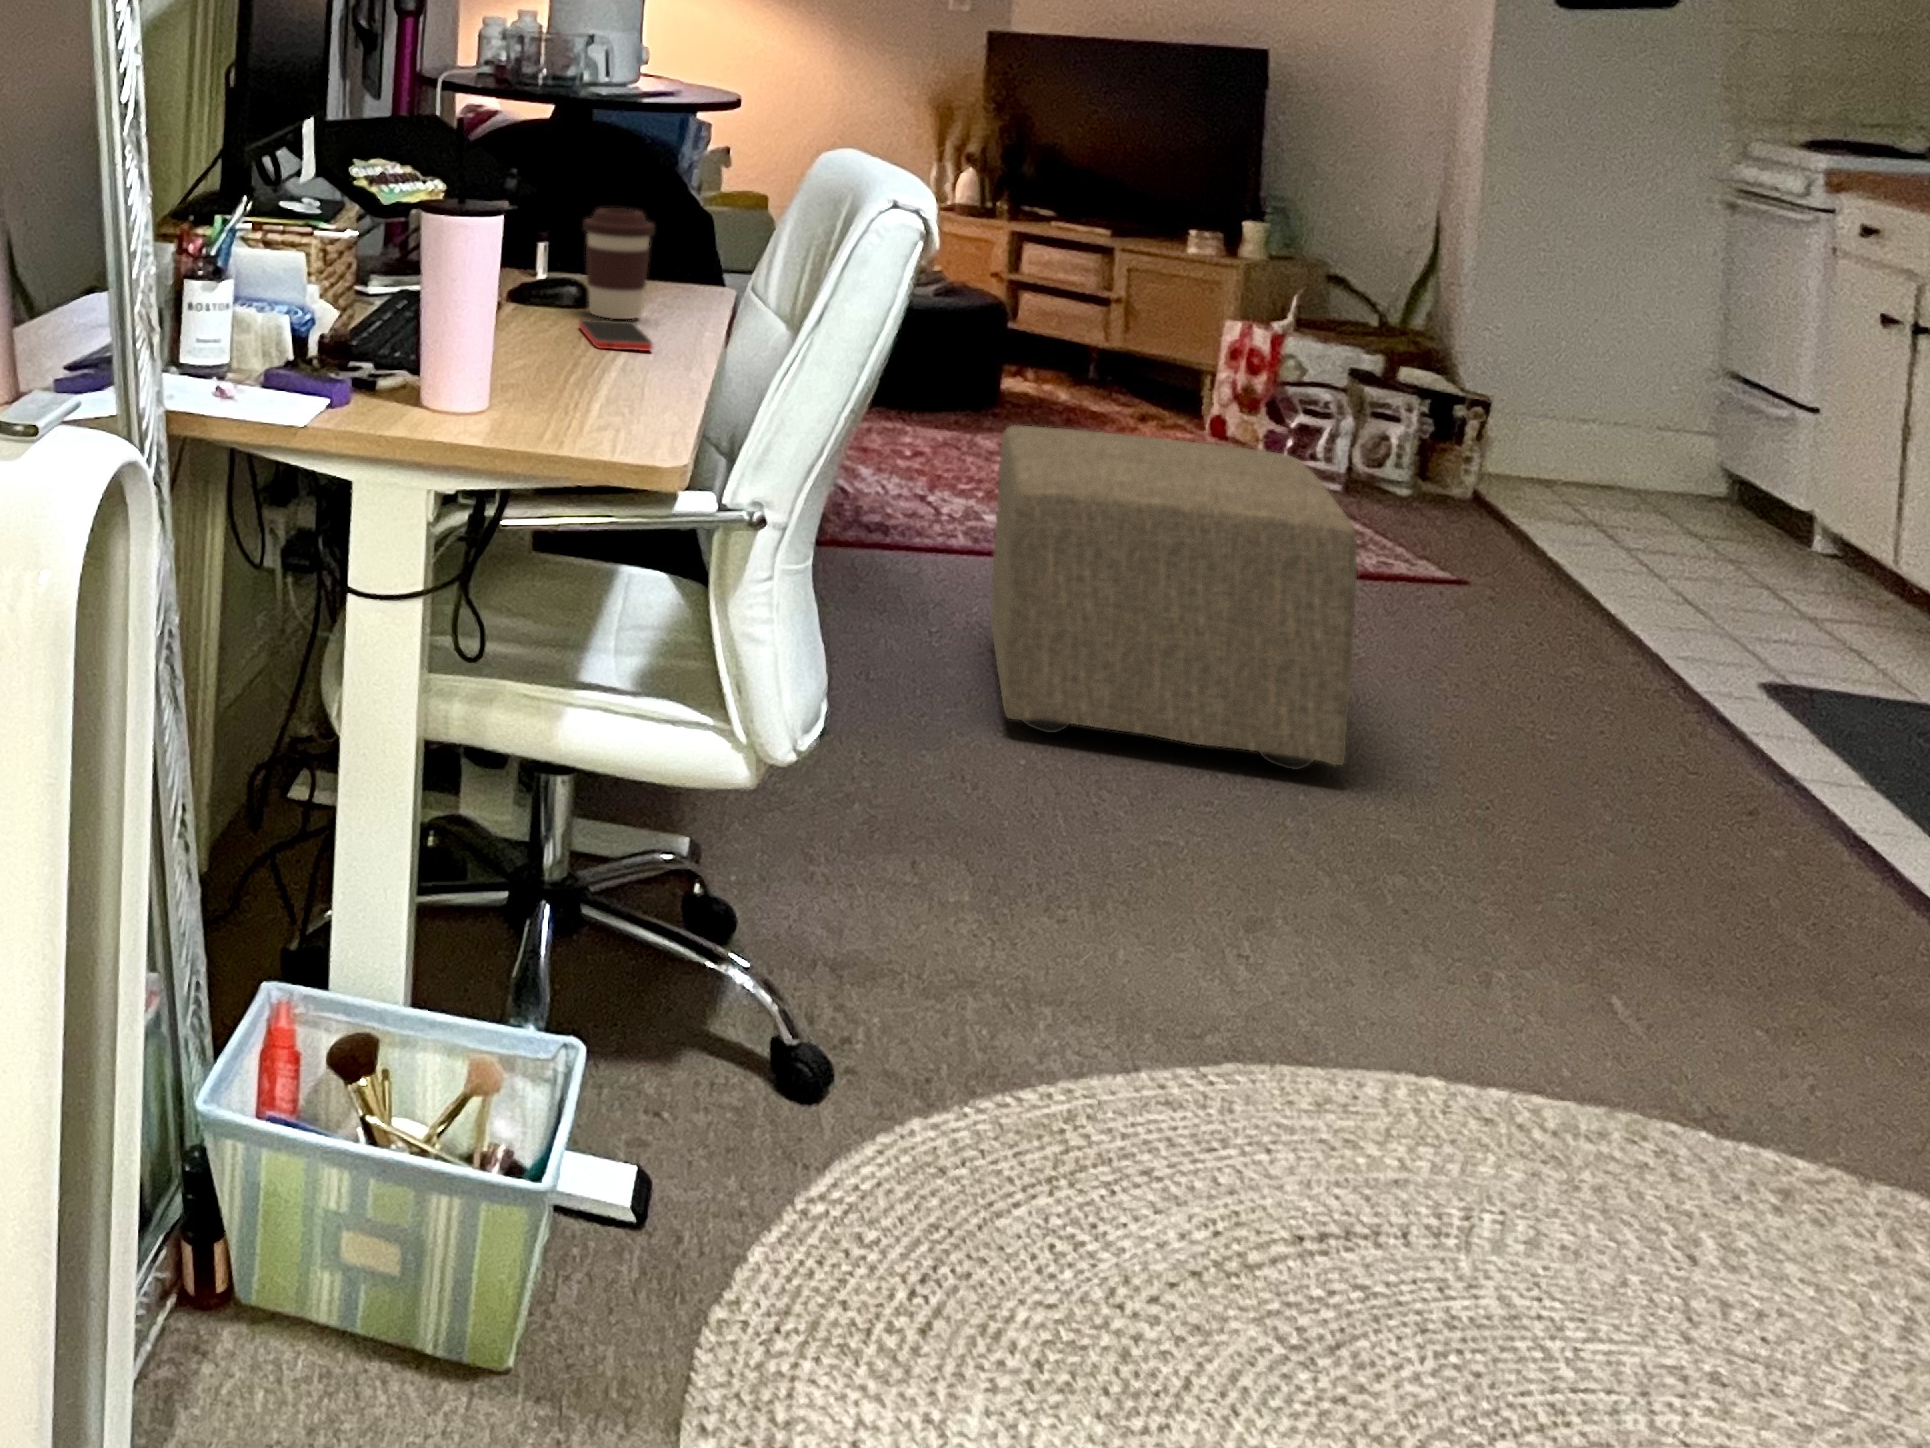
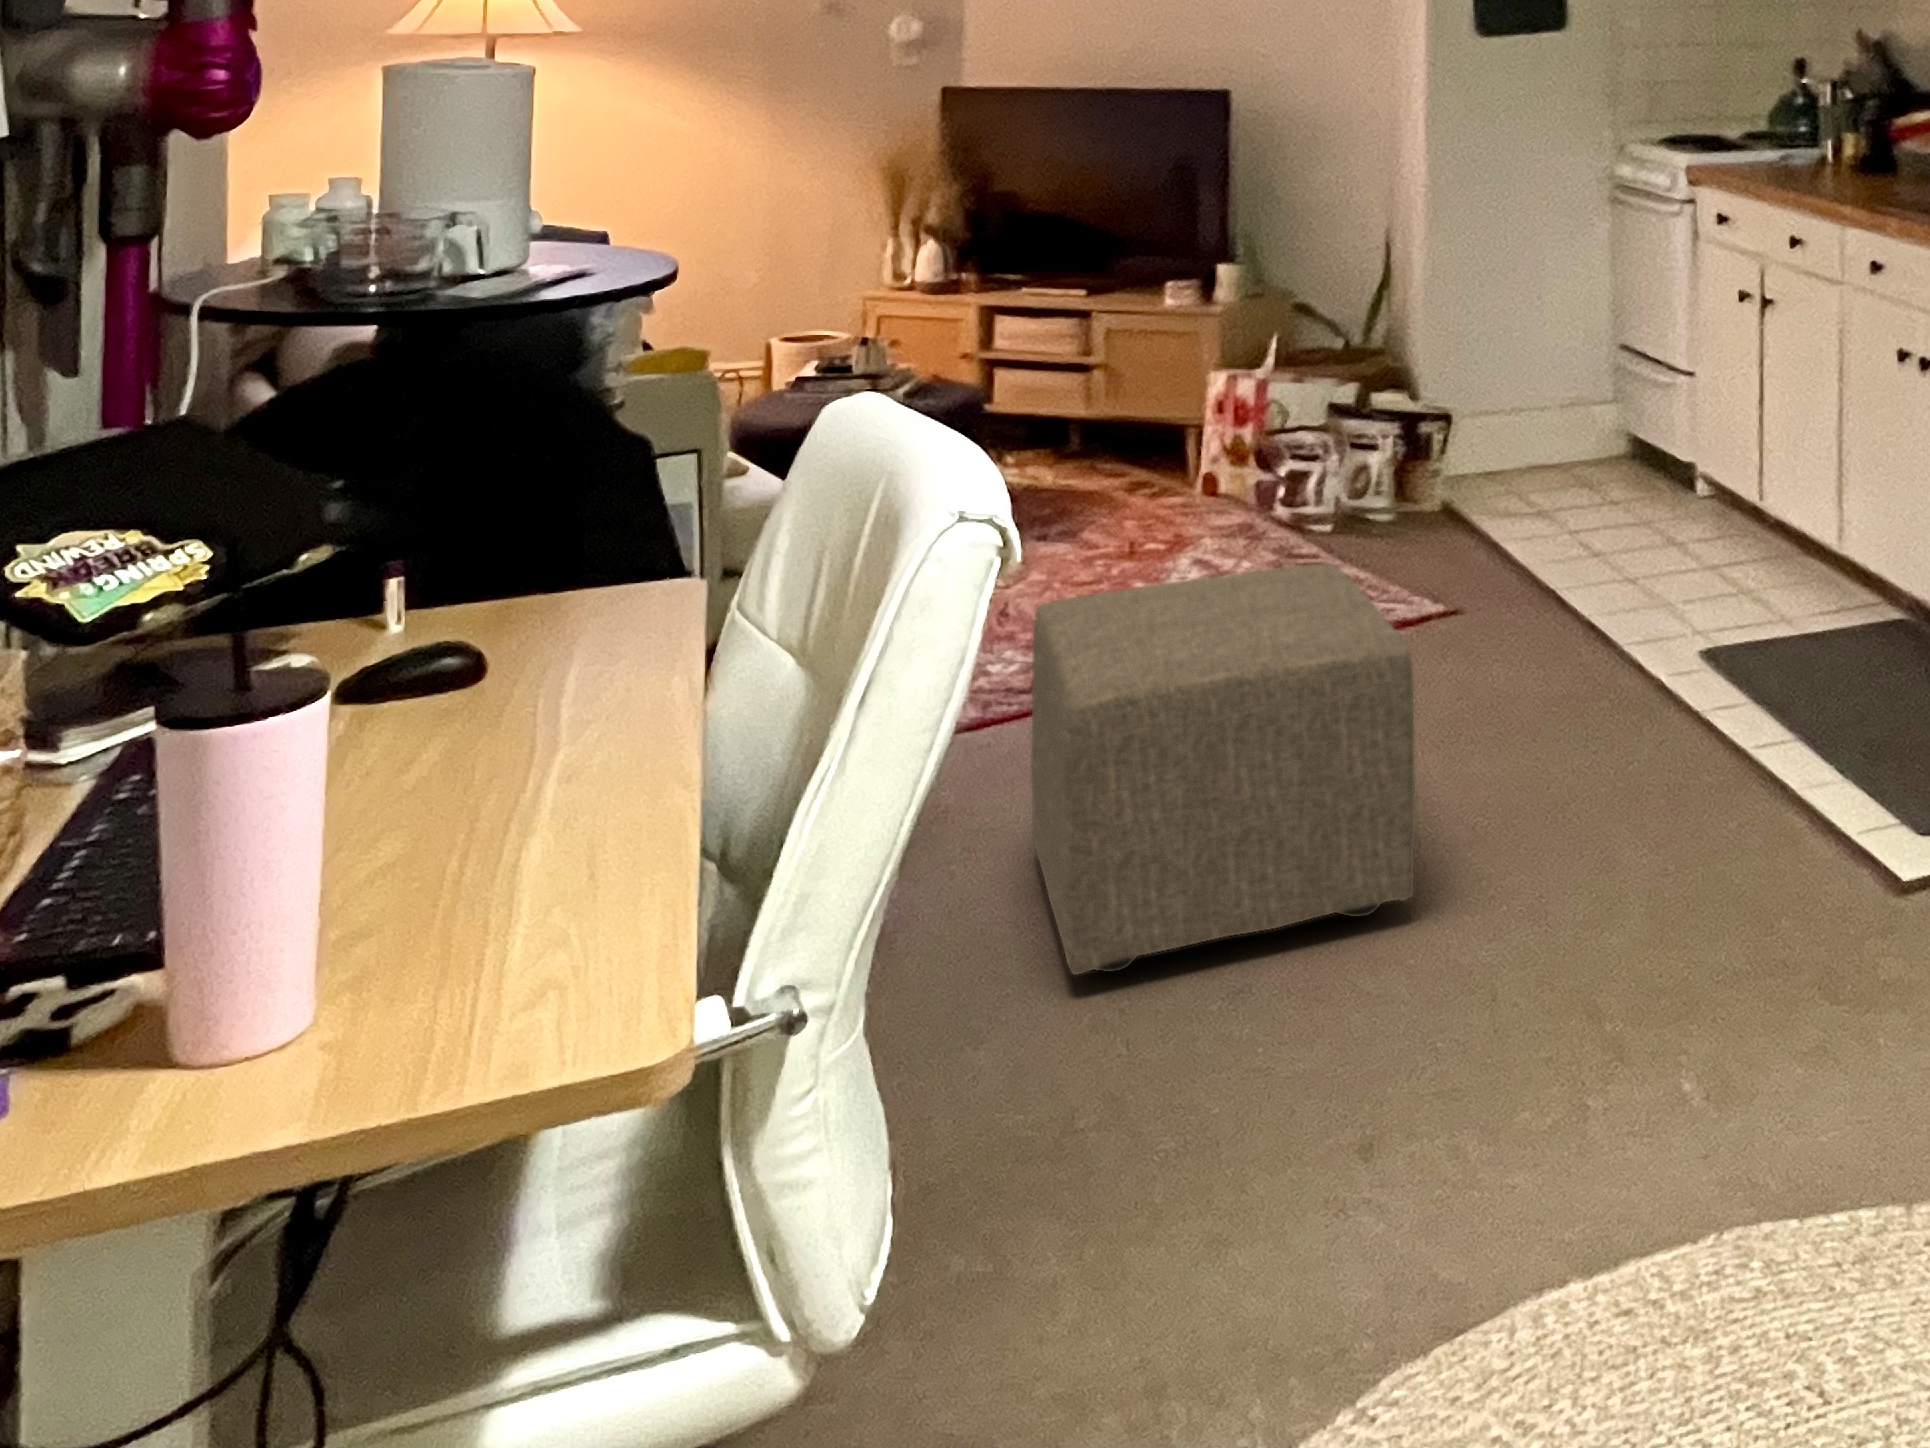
coffee cup: present [584,208,655,319] -> none [471,533,589,704]
smartphone: present [579,319,653,351] -> none [475,713,604,790]

